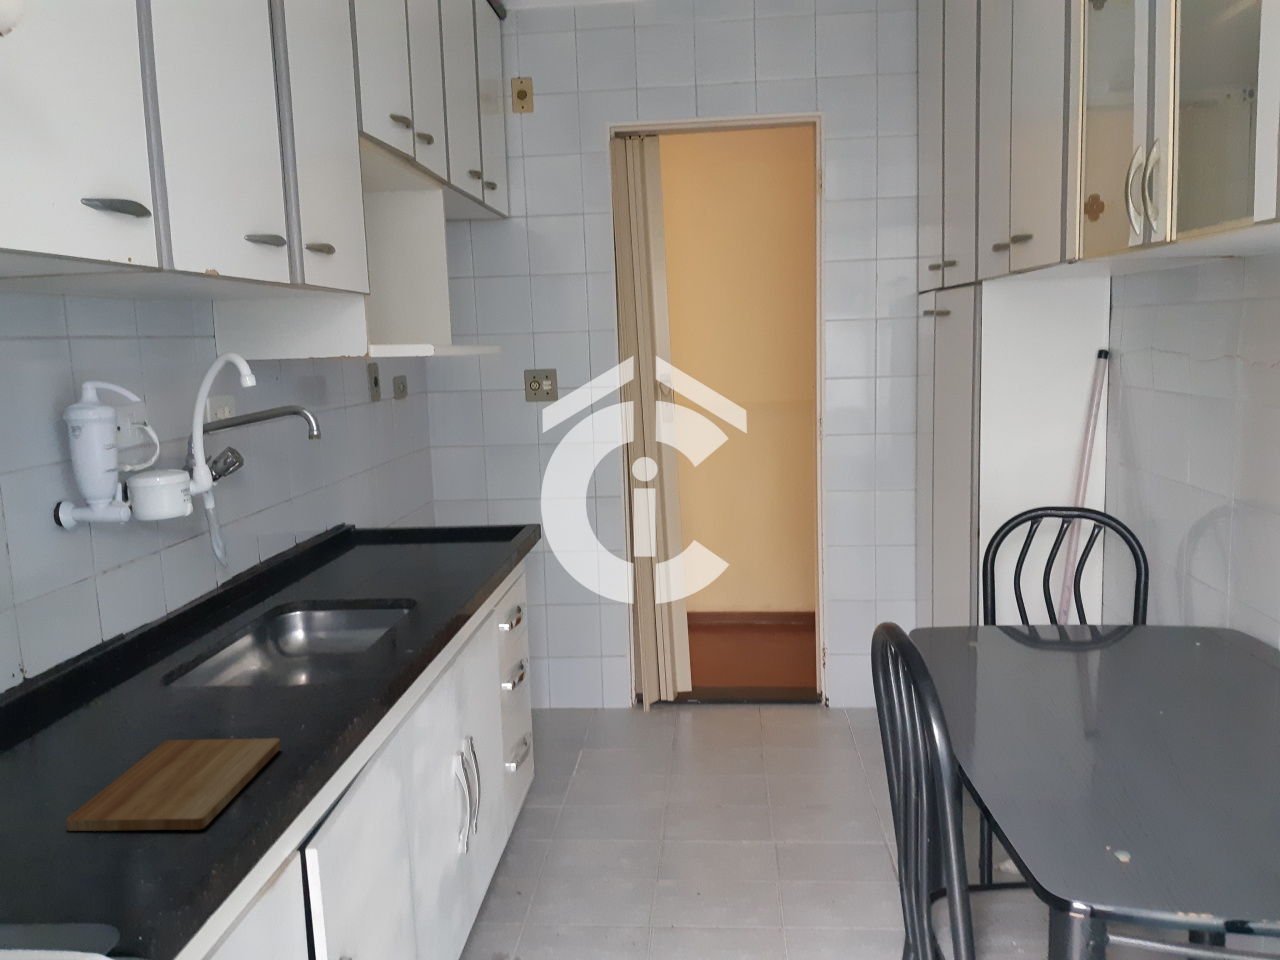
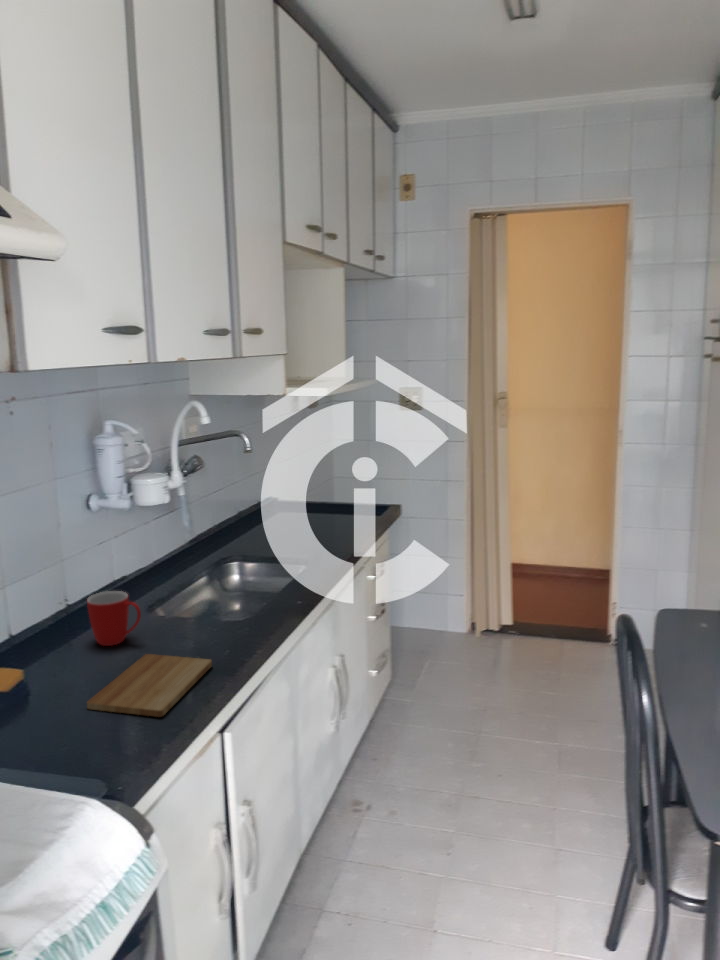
mug: none [59,647,155,736] -> present [87,591,141,646]

